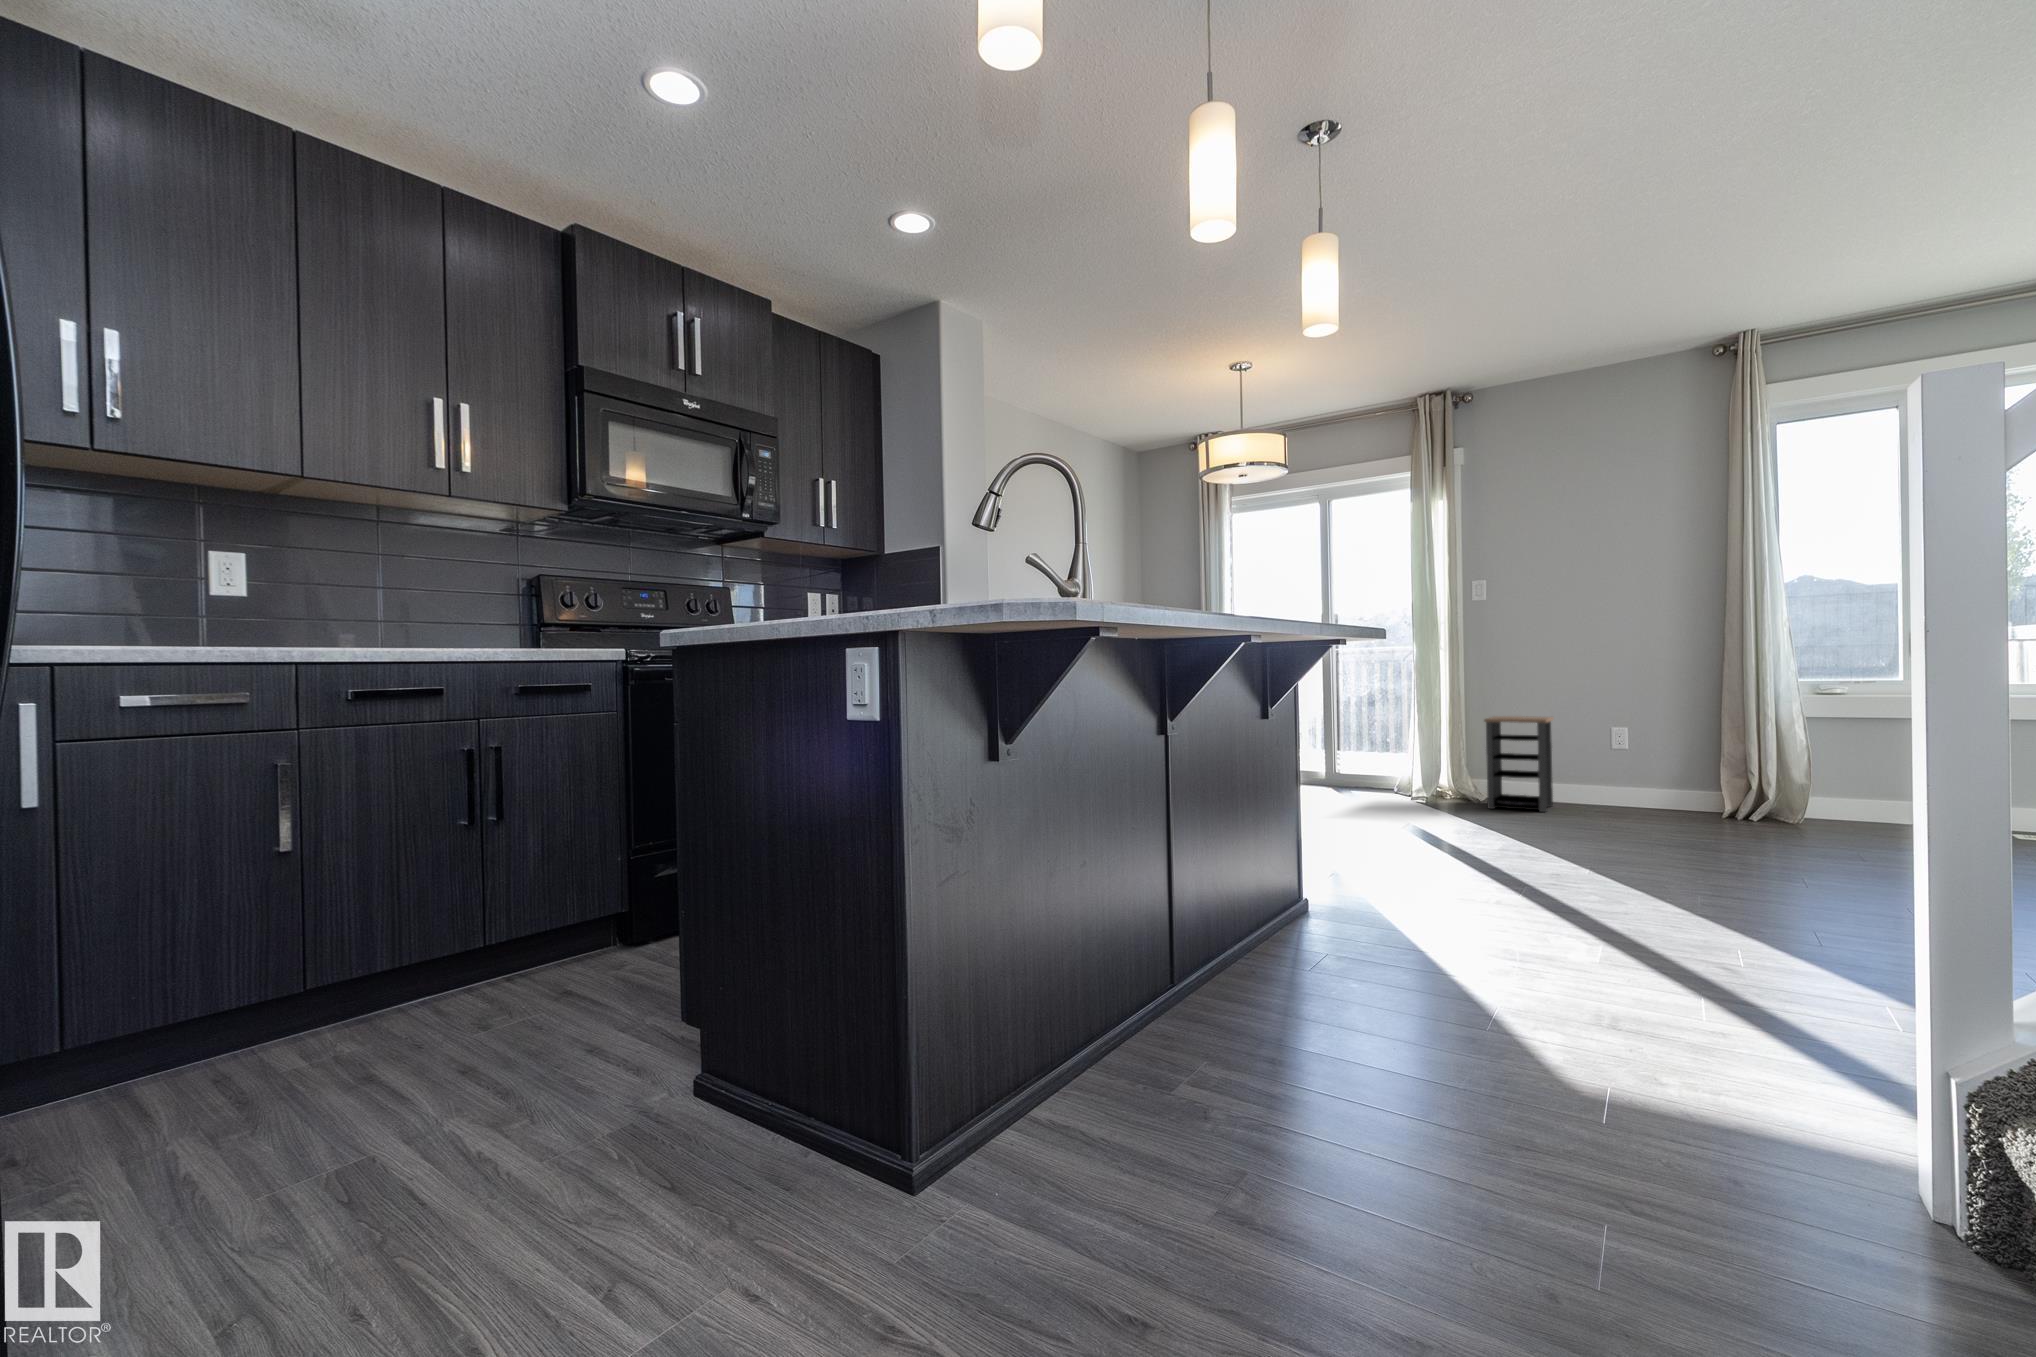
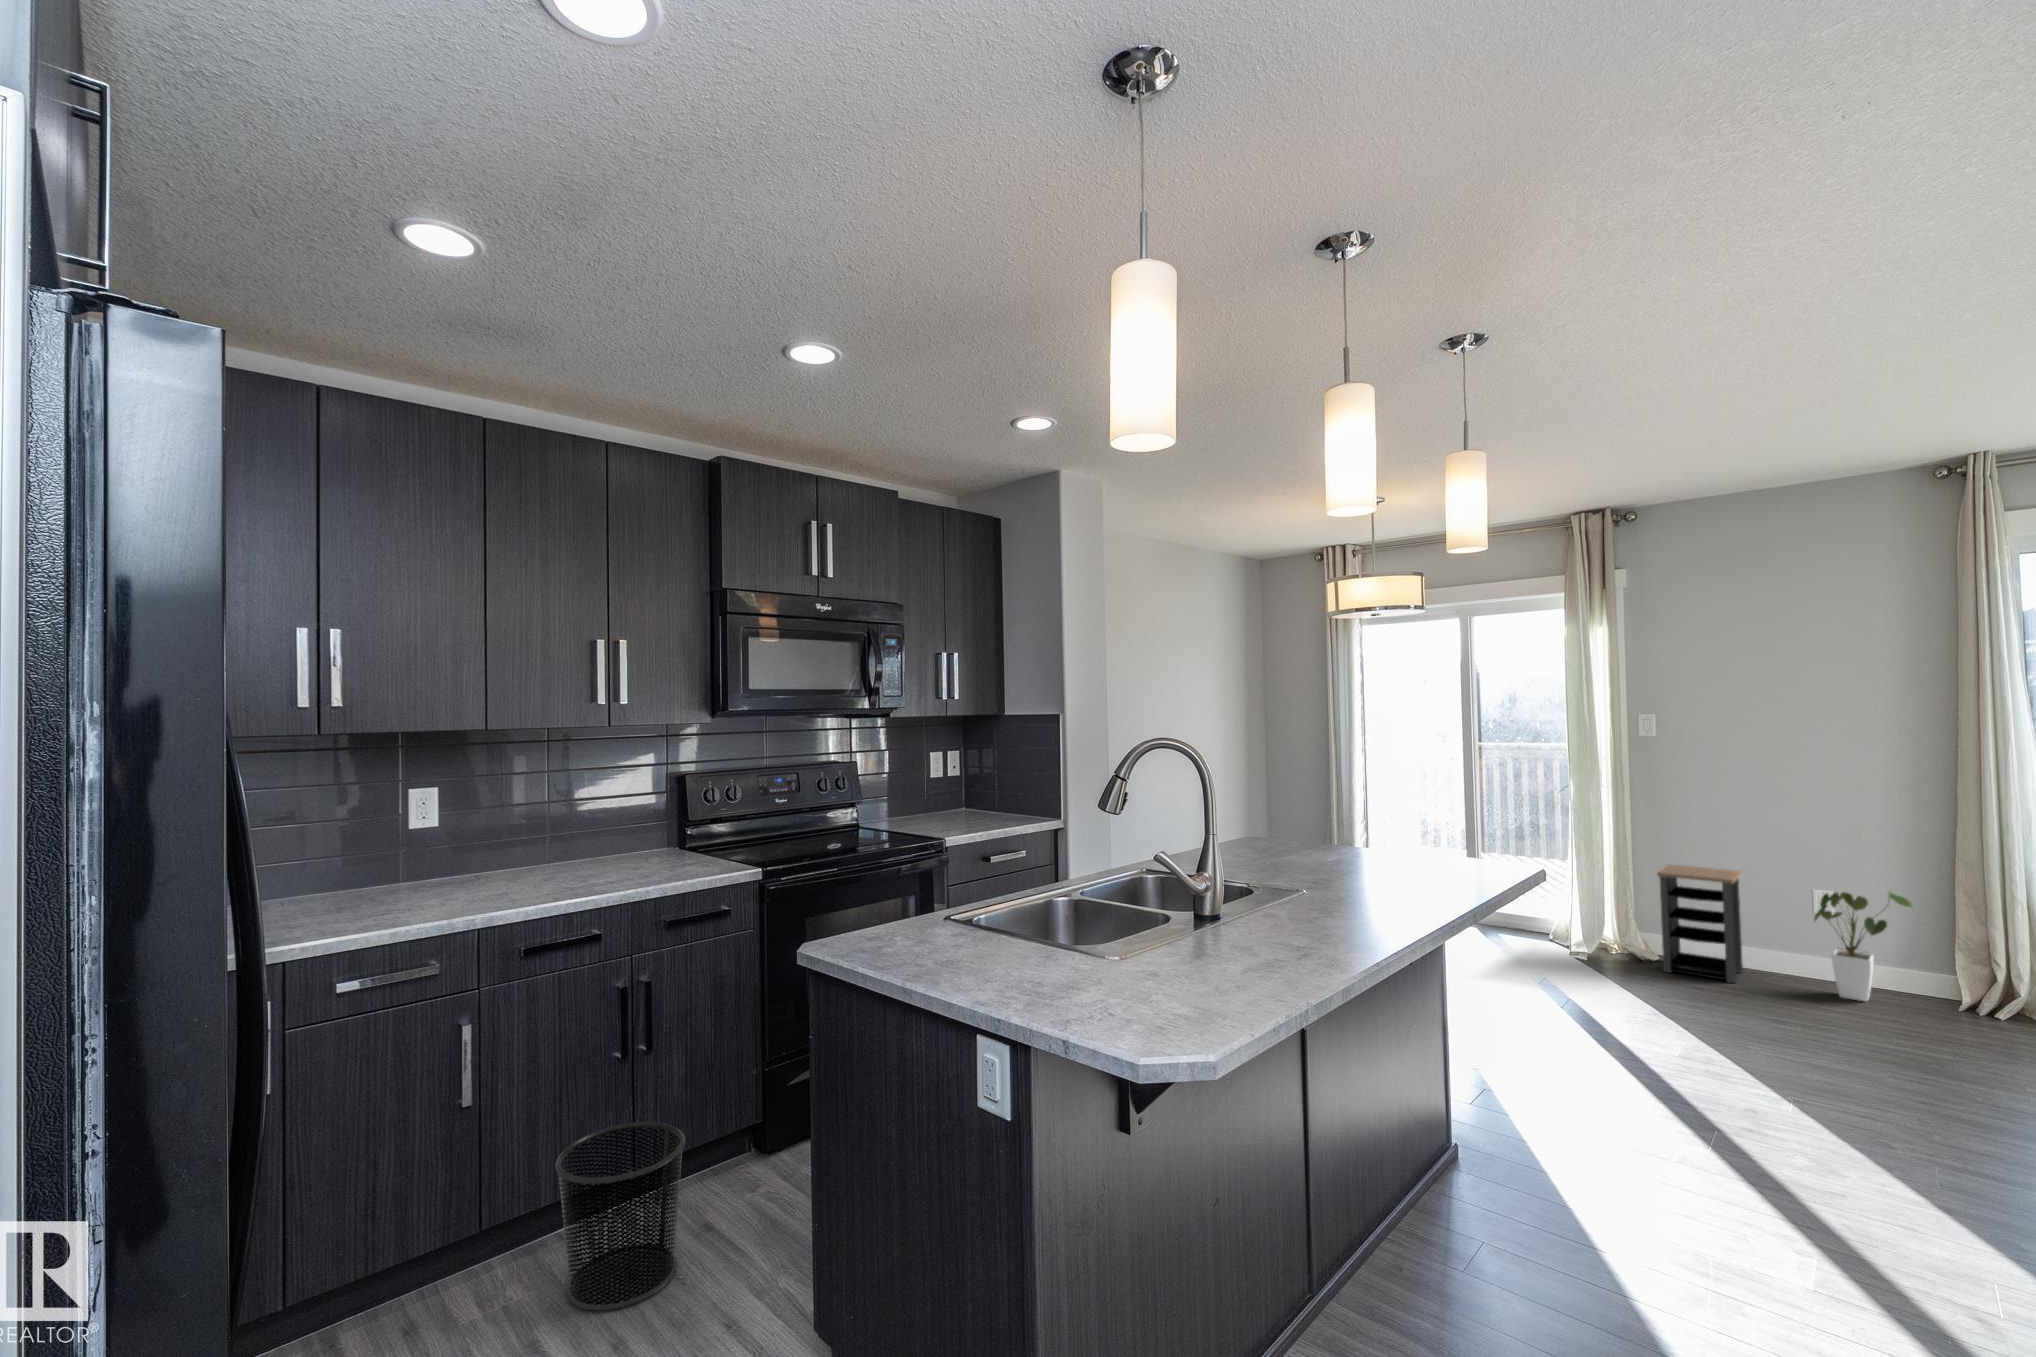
house plant: none [1610,722,1691,817] -> present [1814,892,1913,1001]
waste bin: none [393,874,541,1043] -> present [555,1122,685,1311]

